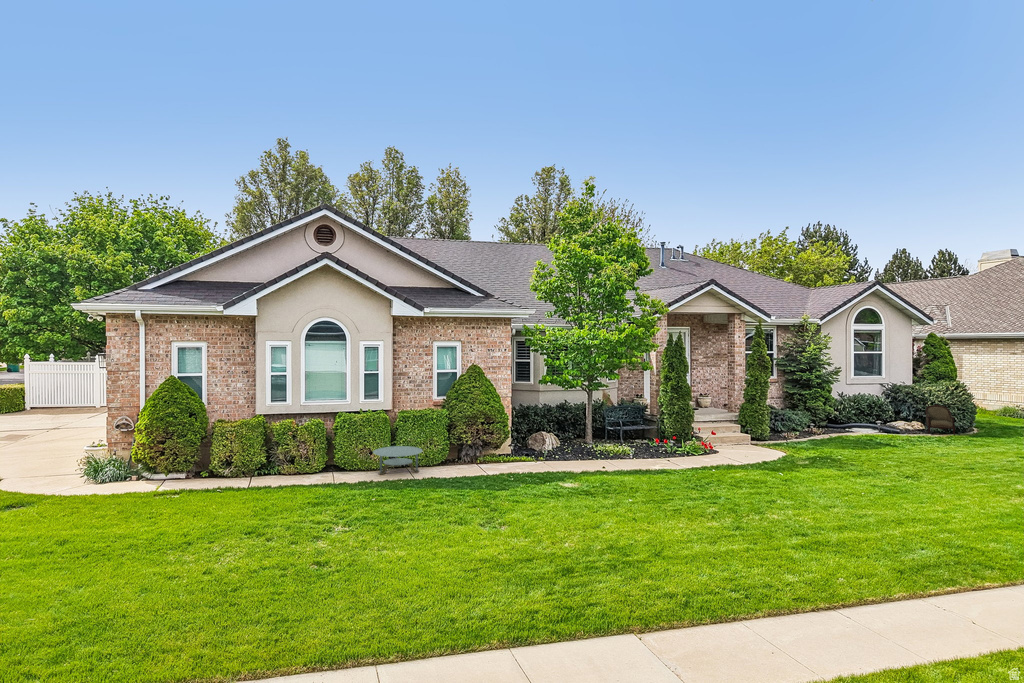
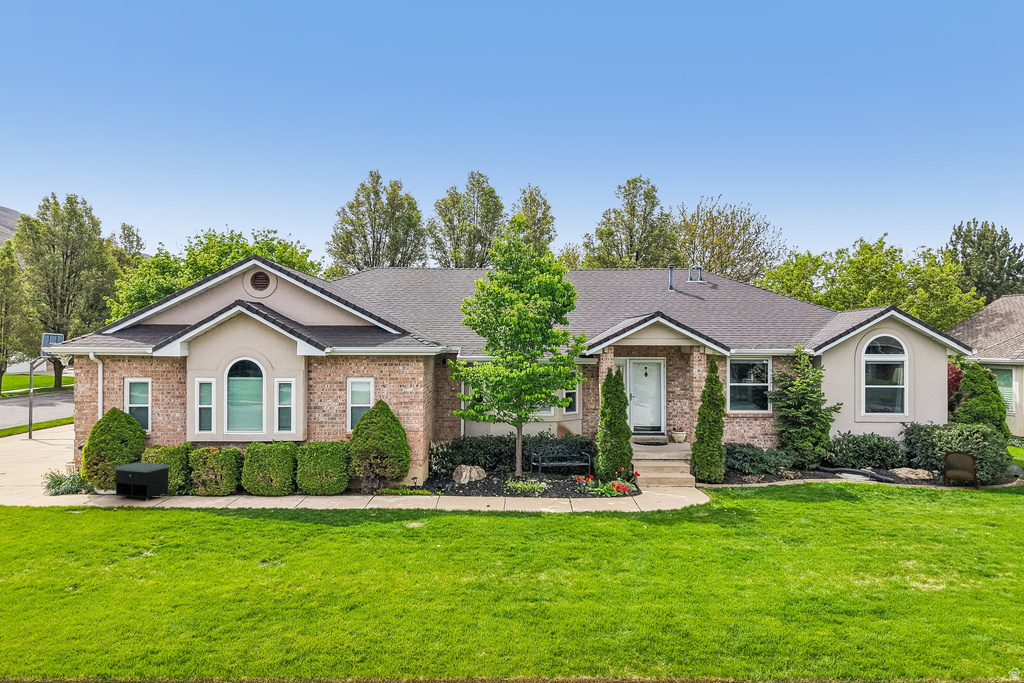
storage bench: none [192,439,254,480] -> present [115,462,169,501]
round table: present [373,446,423,475] -> none [263,476,312,503]

